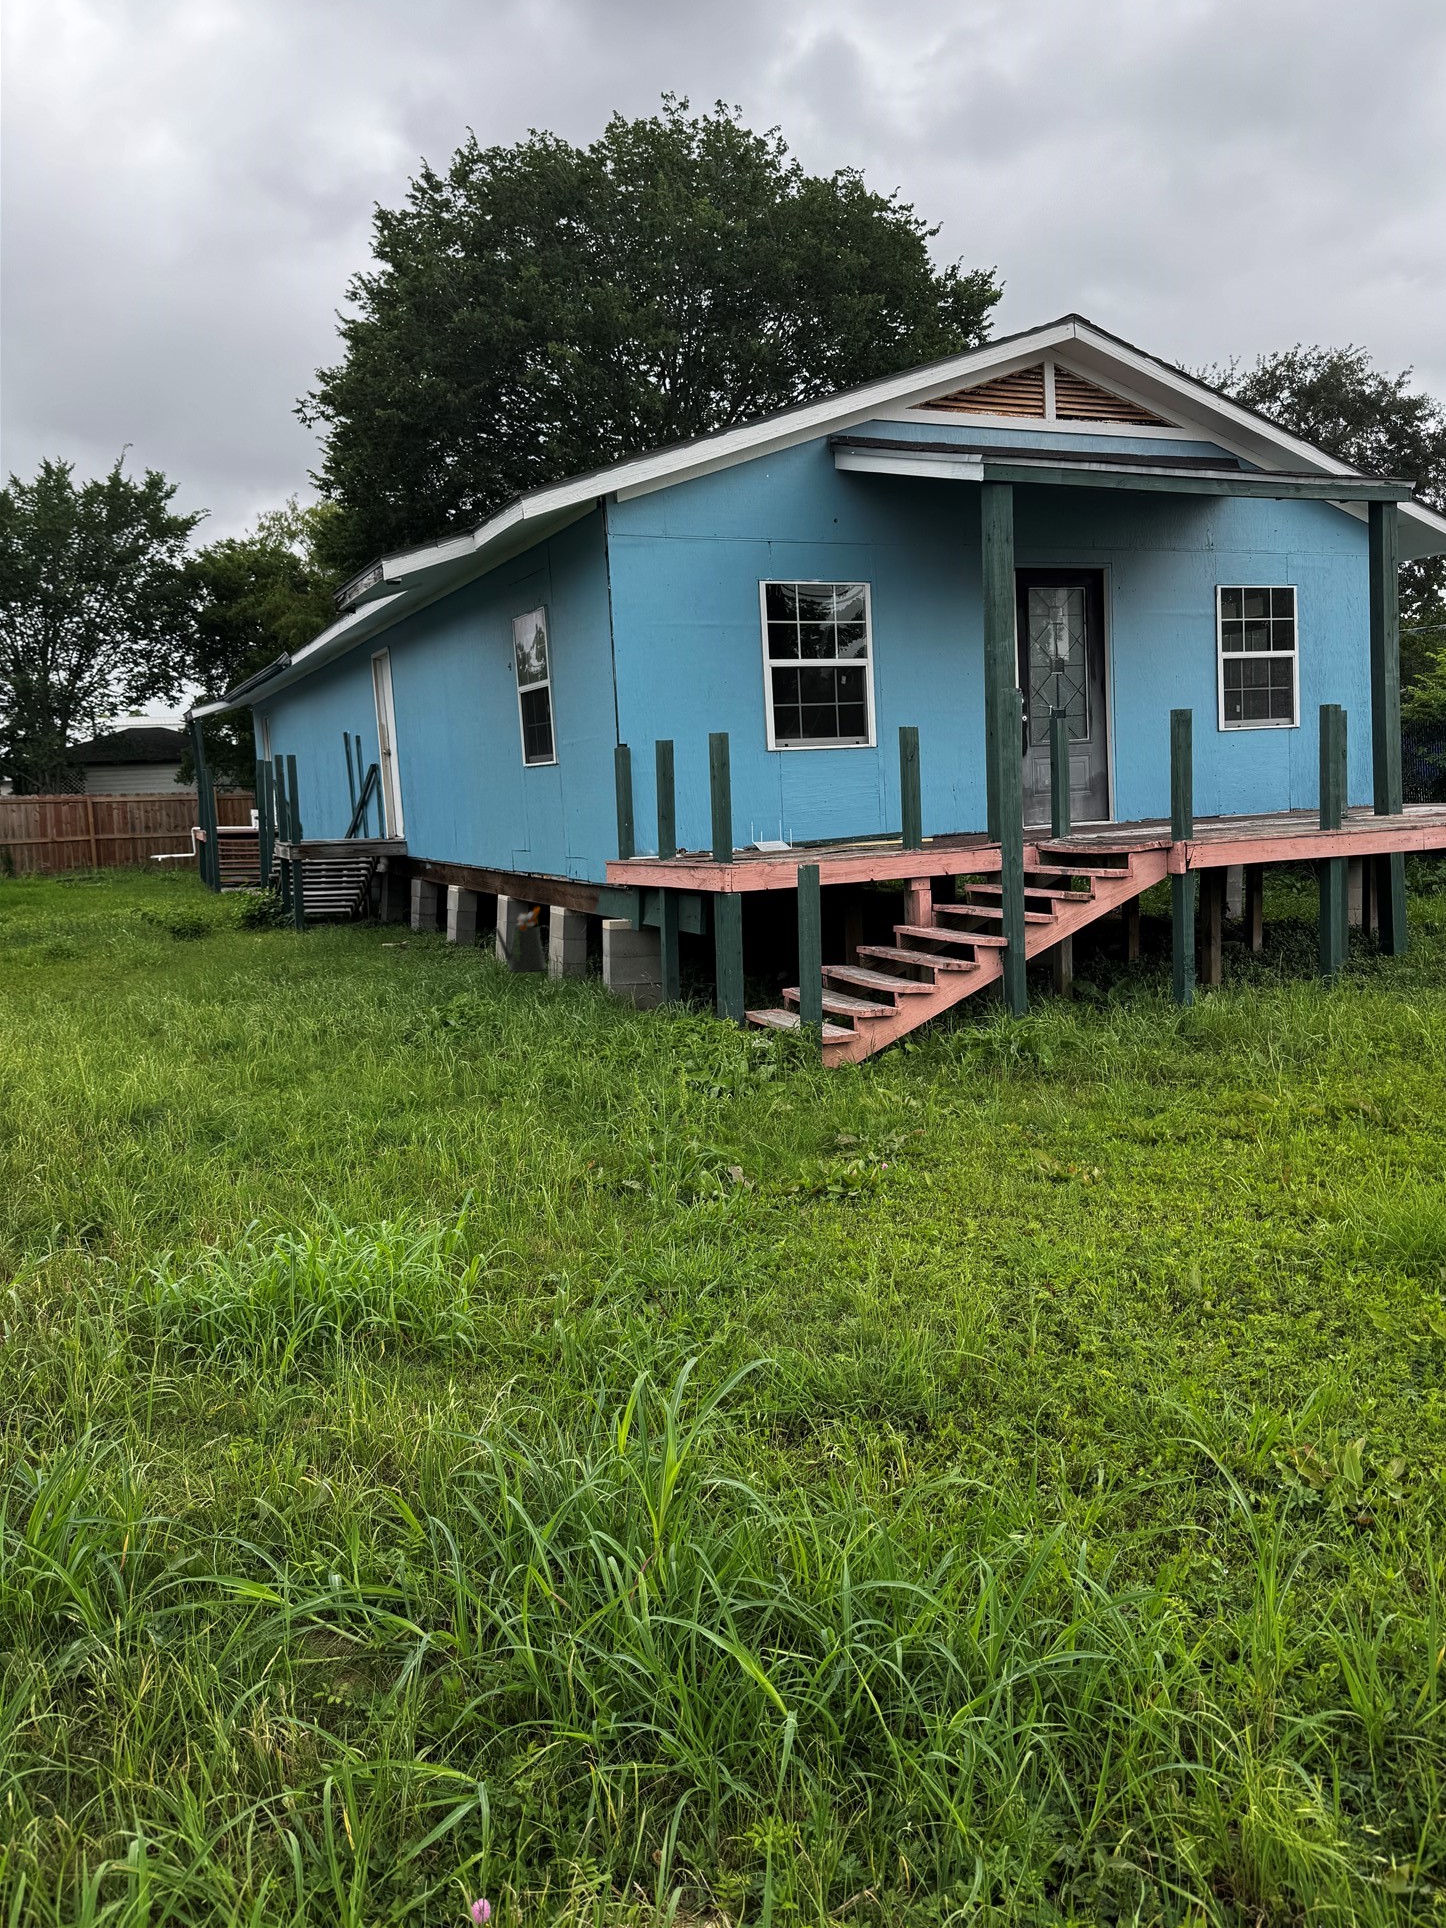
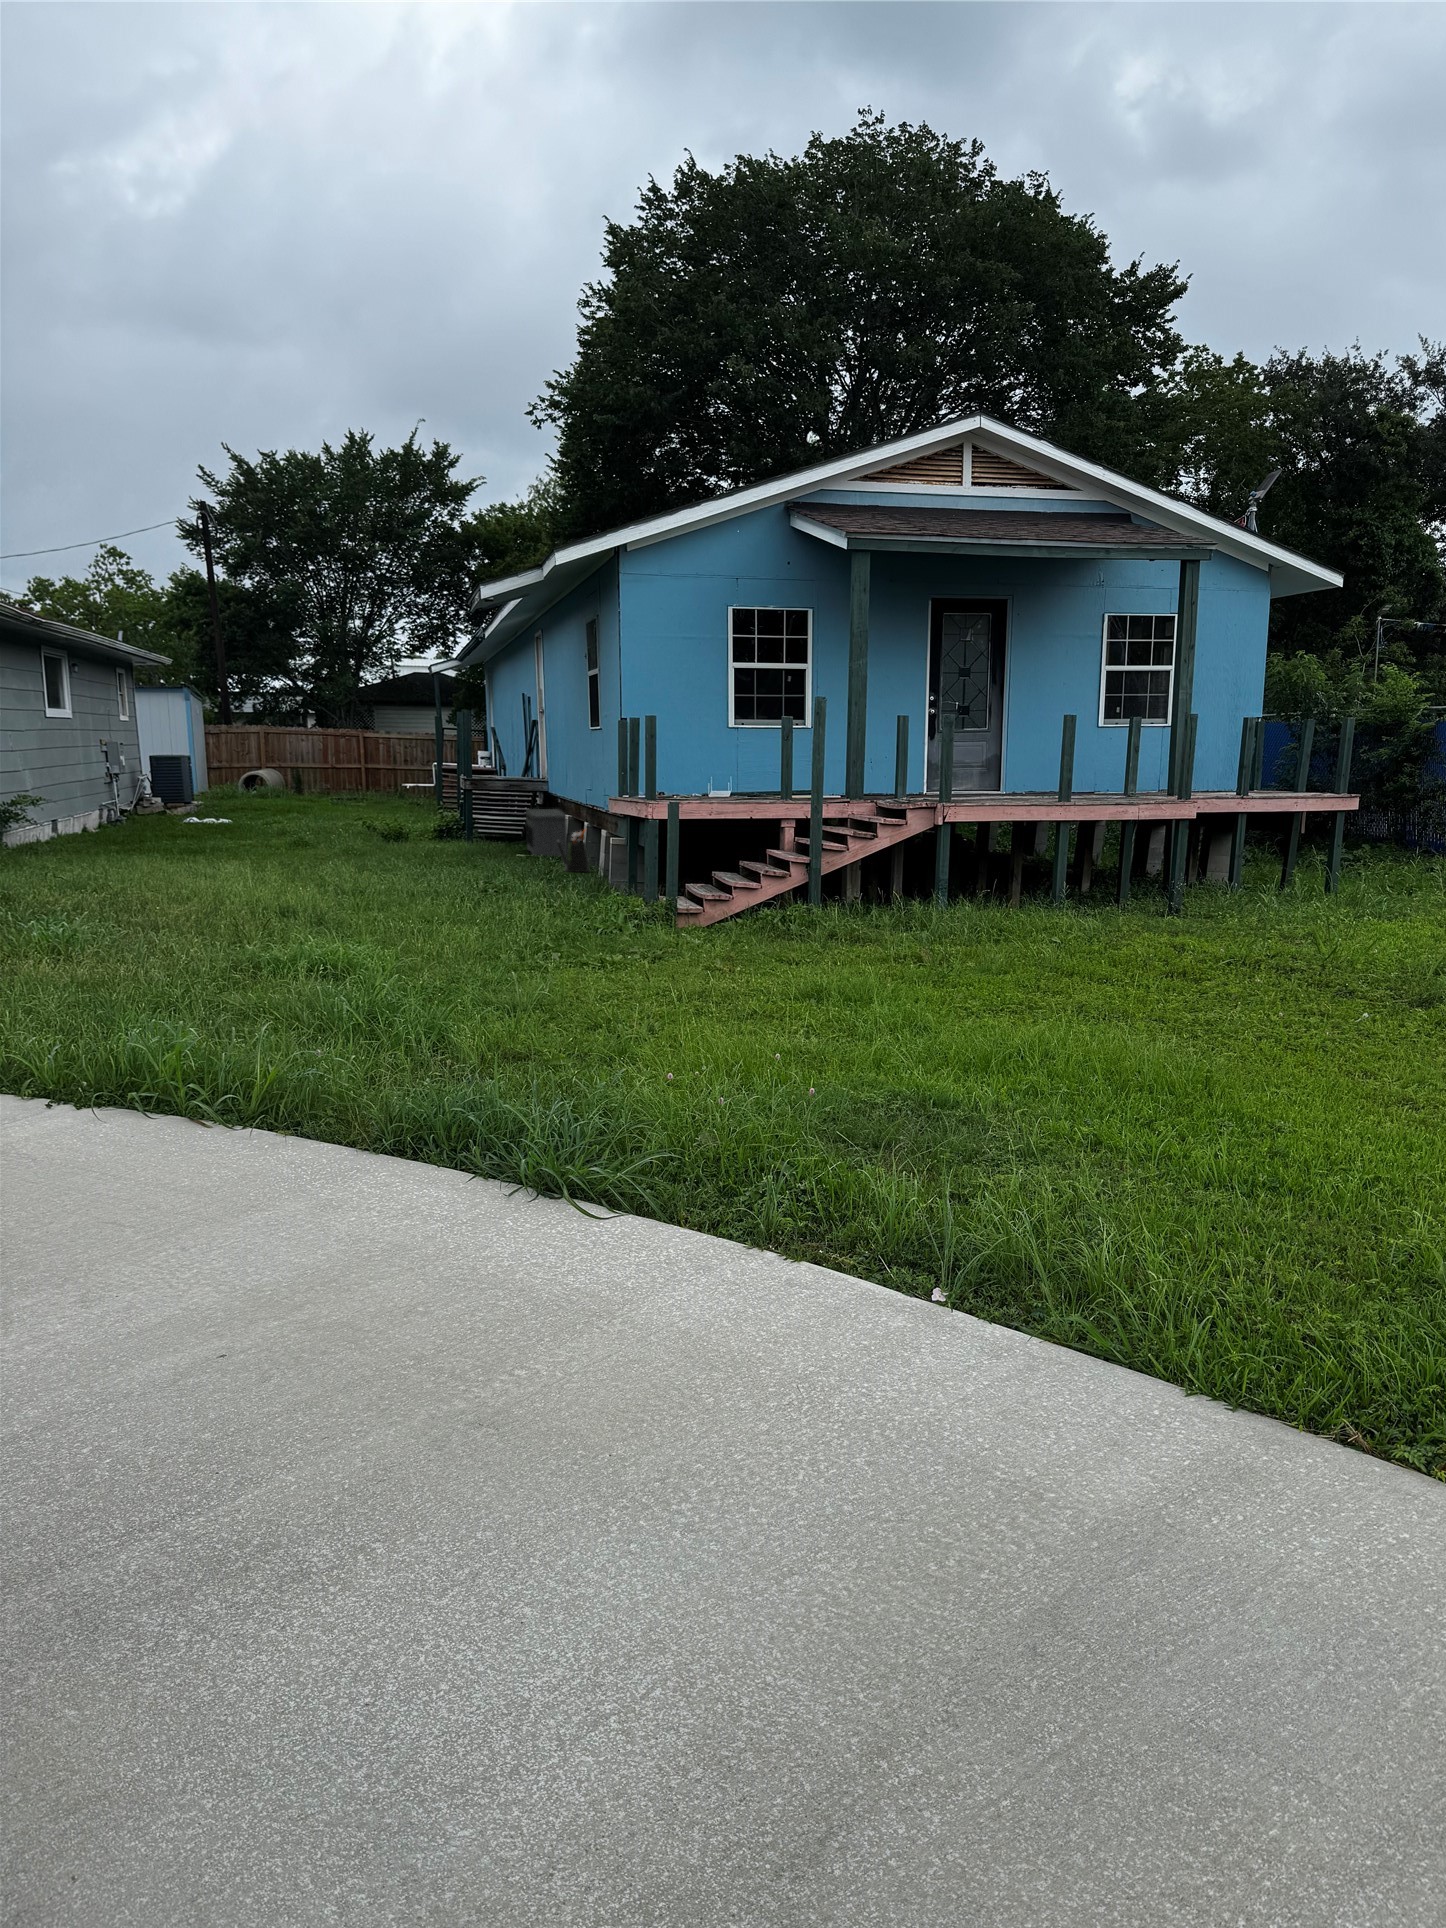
bench: none [399,881,469,949] -> present [526,809,567,856]

